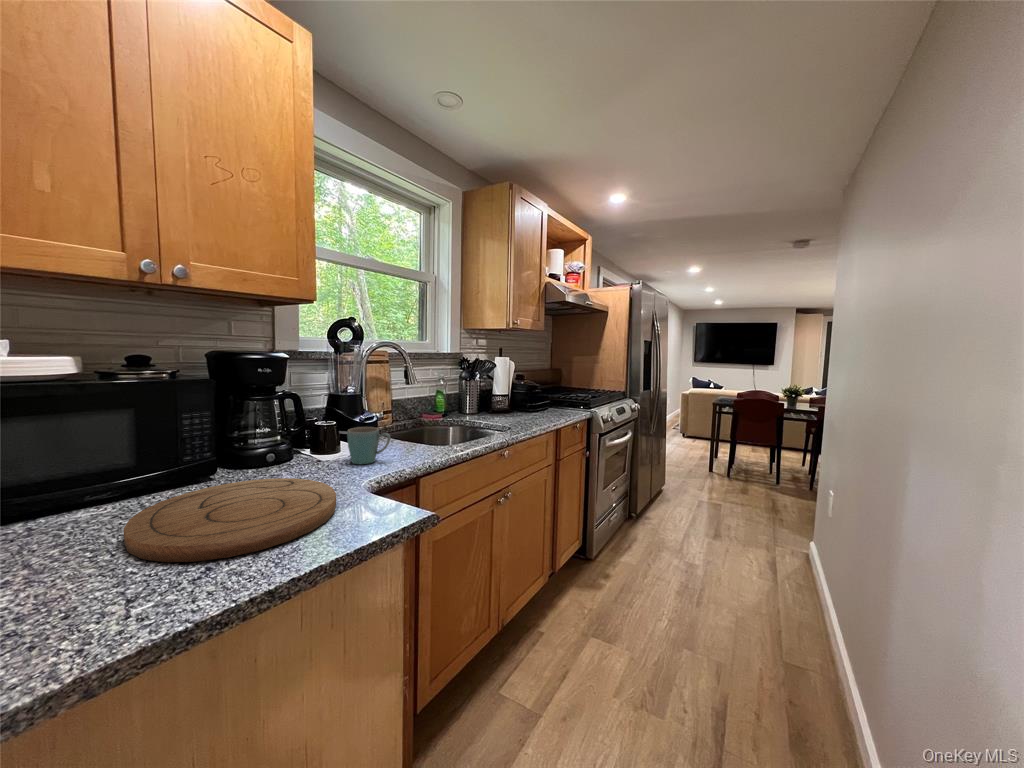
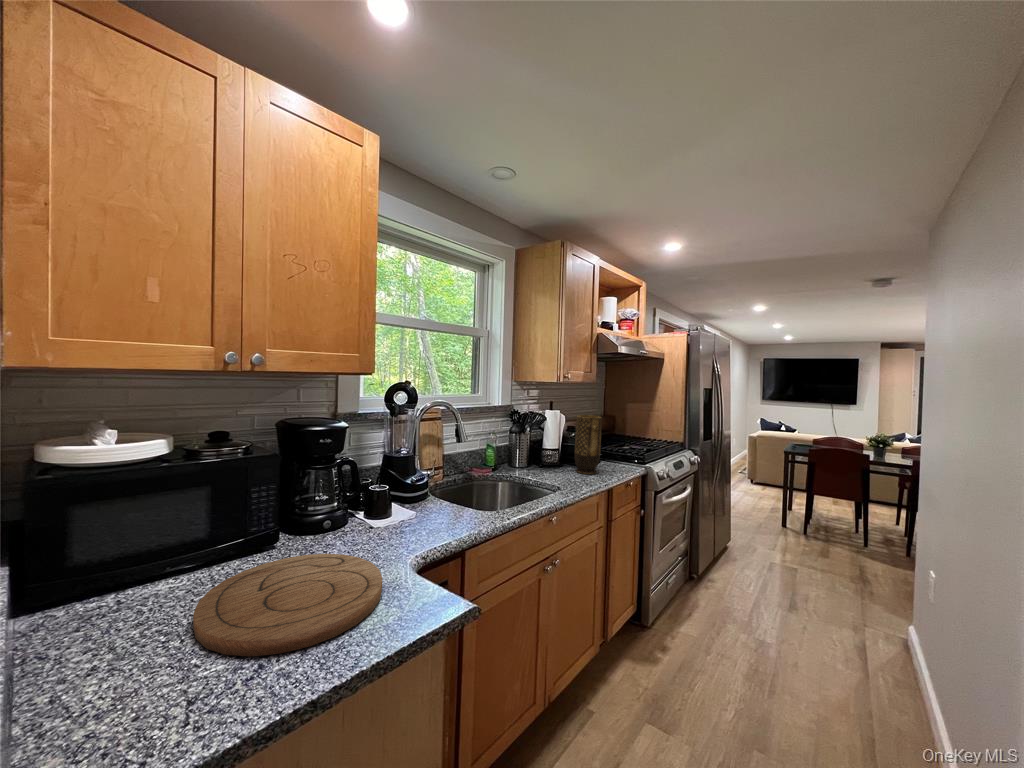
vase: none [525,361,550,417] -> present [575,415,601,474]
mug: present [347,427,390,464] -> none [396,495,437,535]

